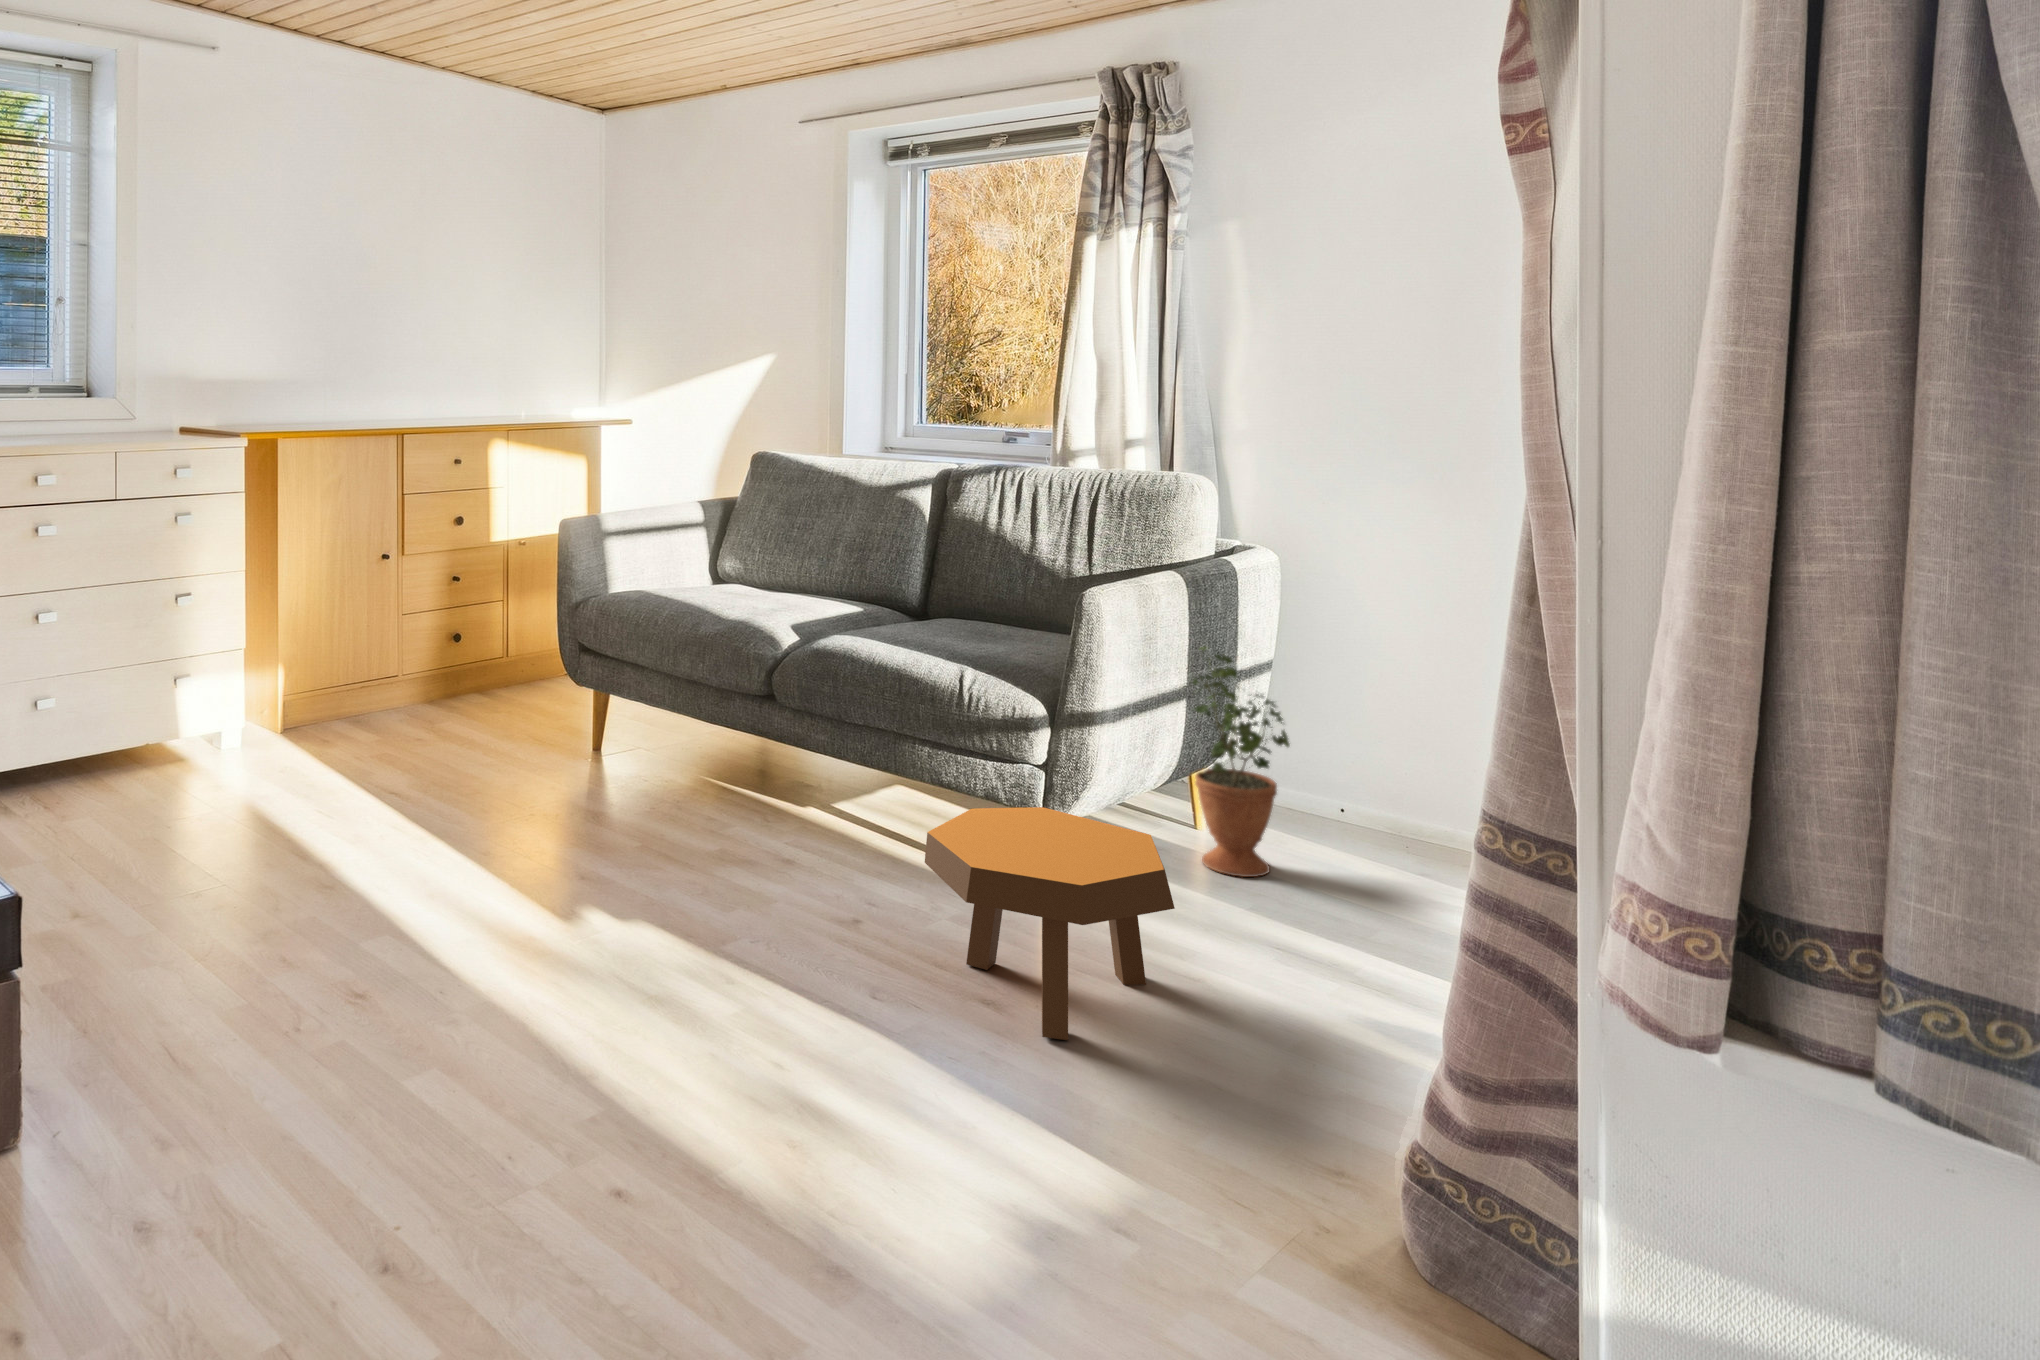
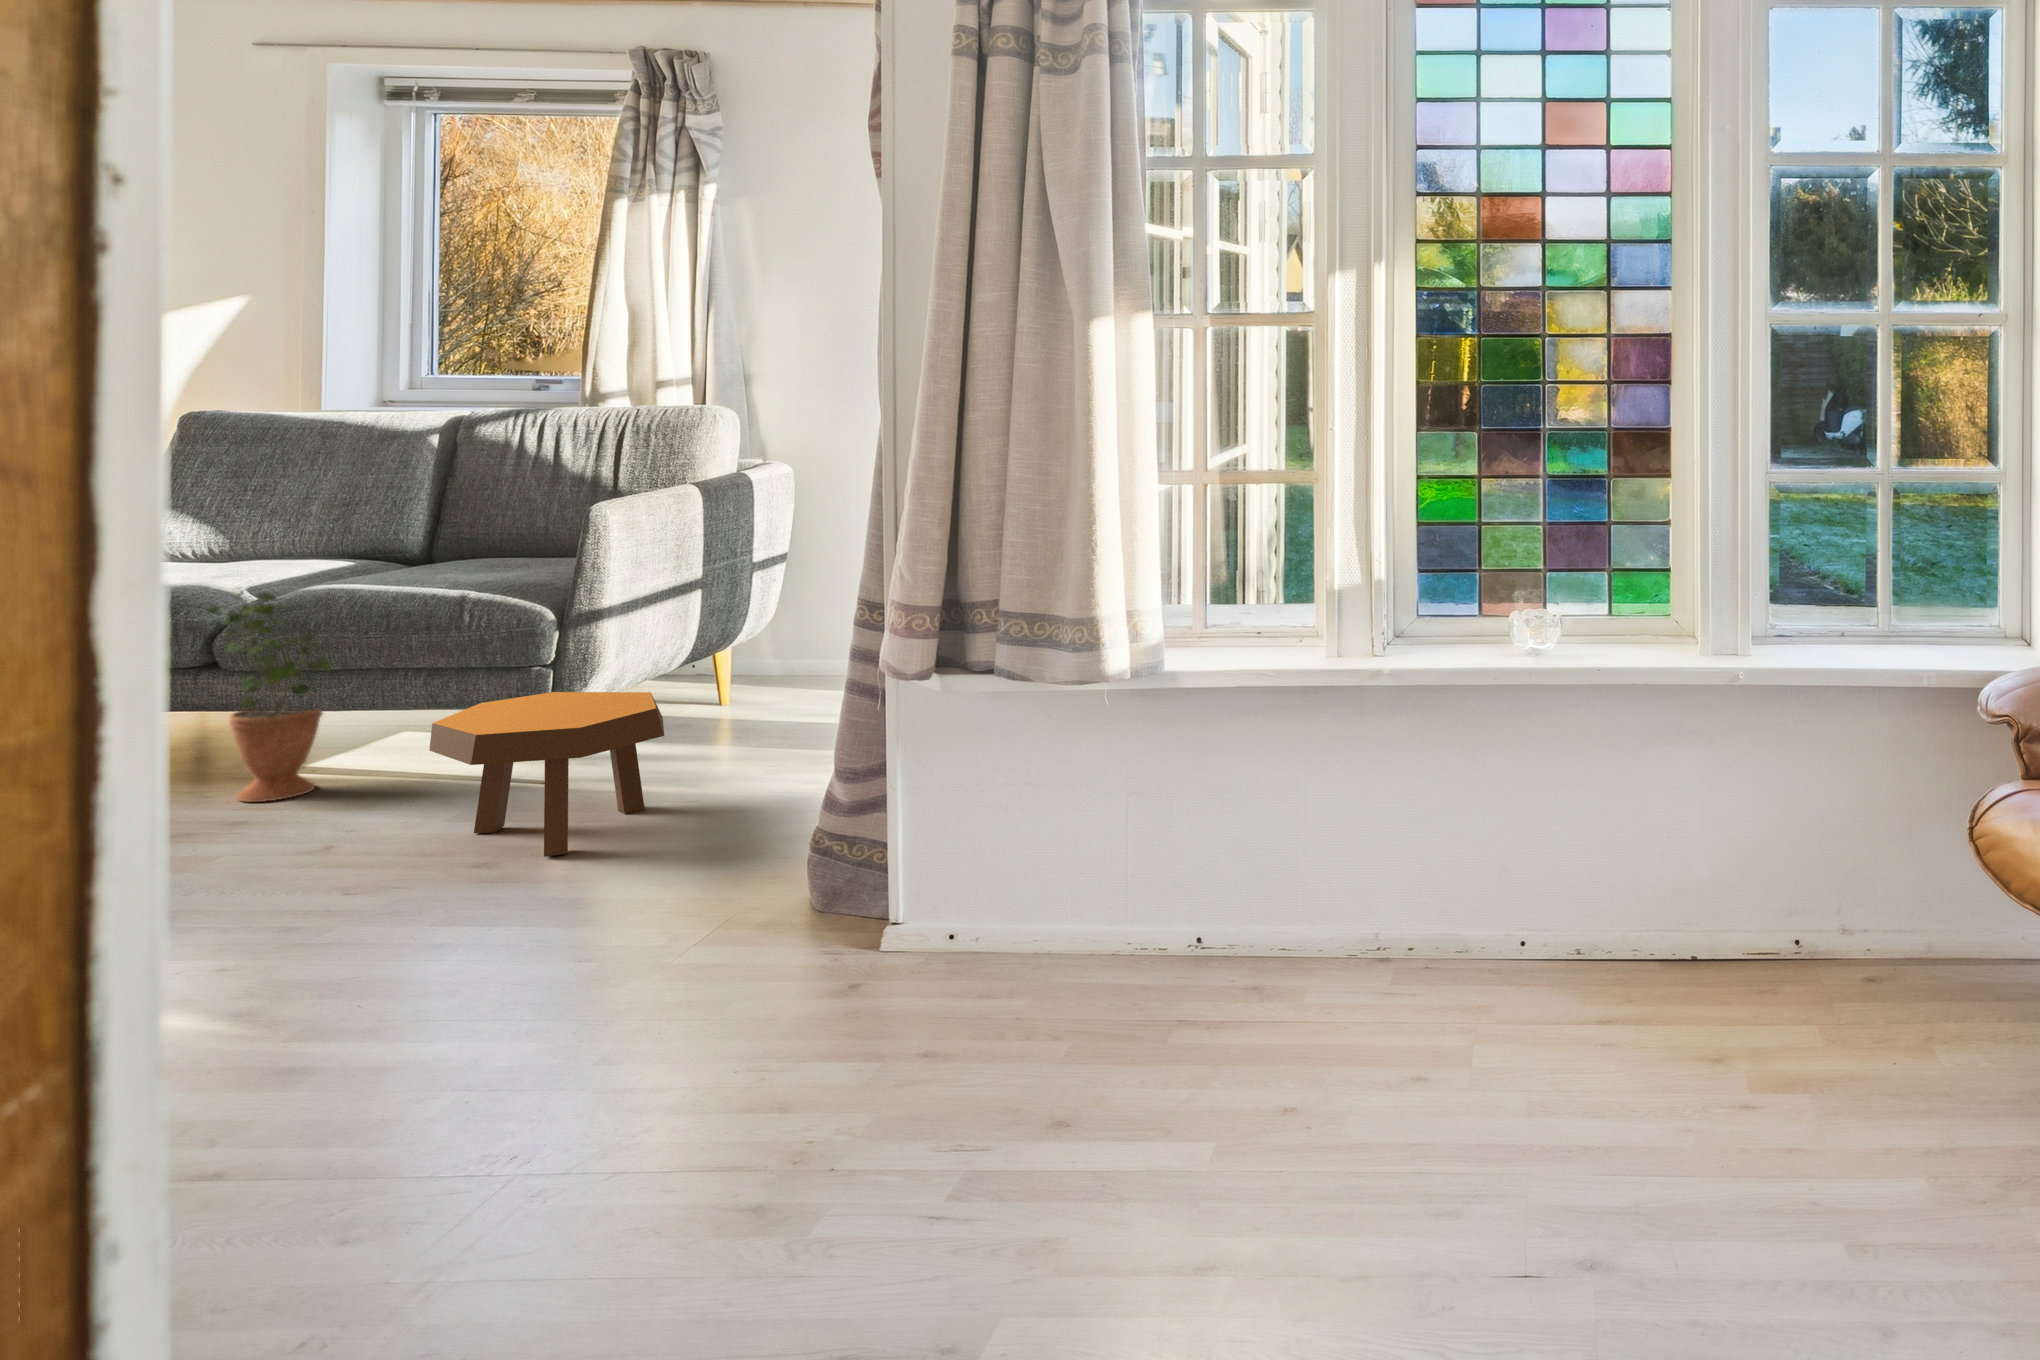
potted plant: present [1192,647,1290,877] -> present [206,590,331,802]

